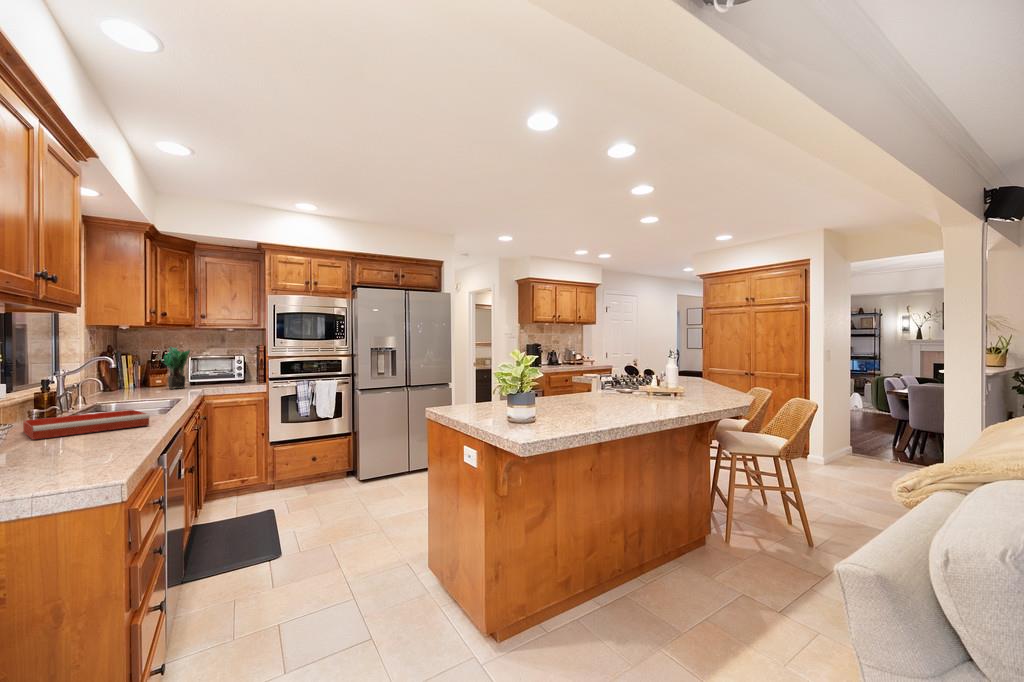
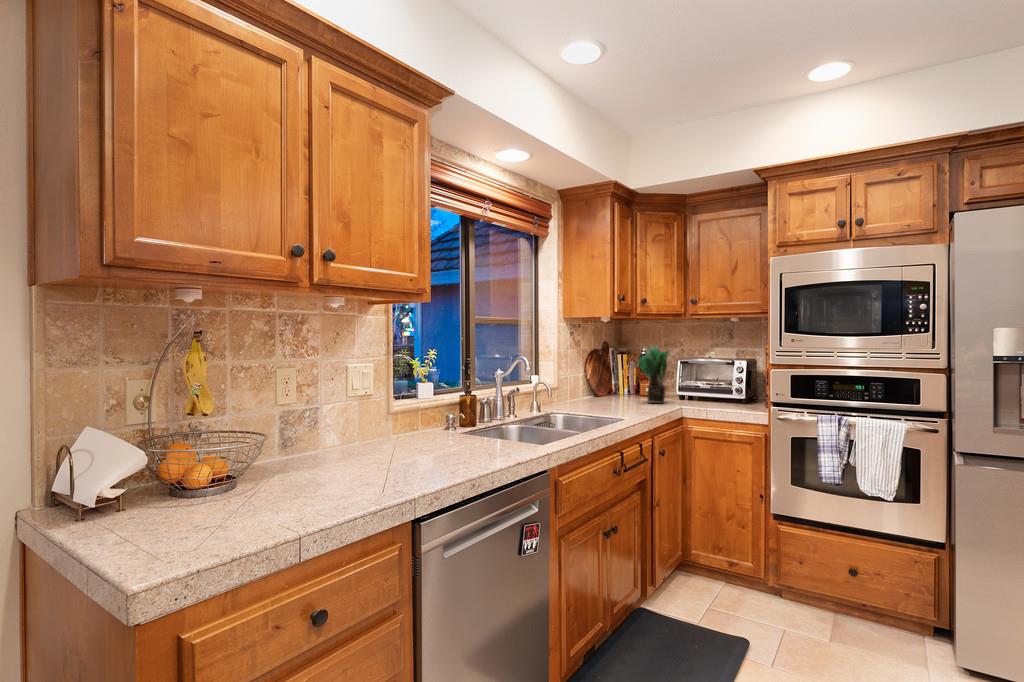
tray: present [23,410,150,440] -> none [353,436,485,472]

